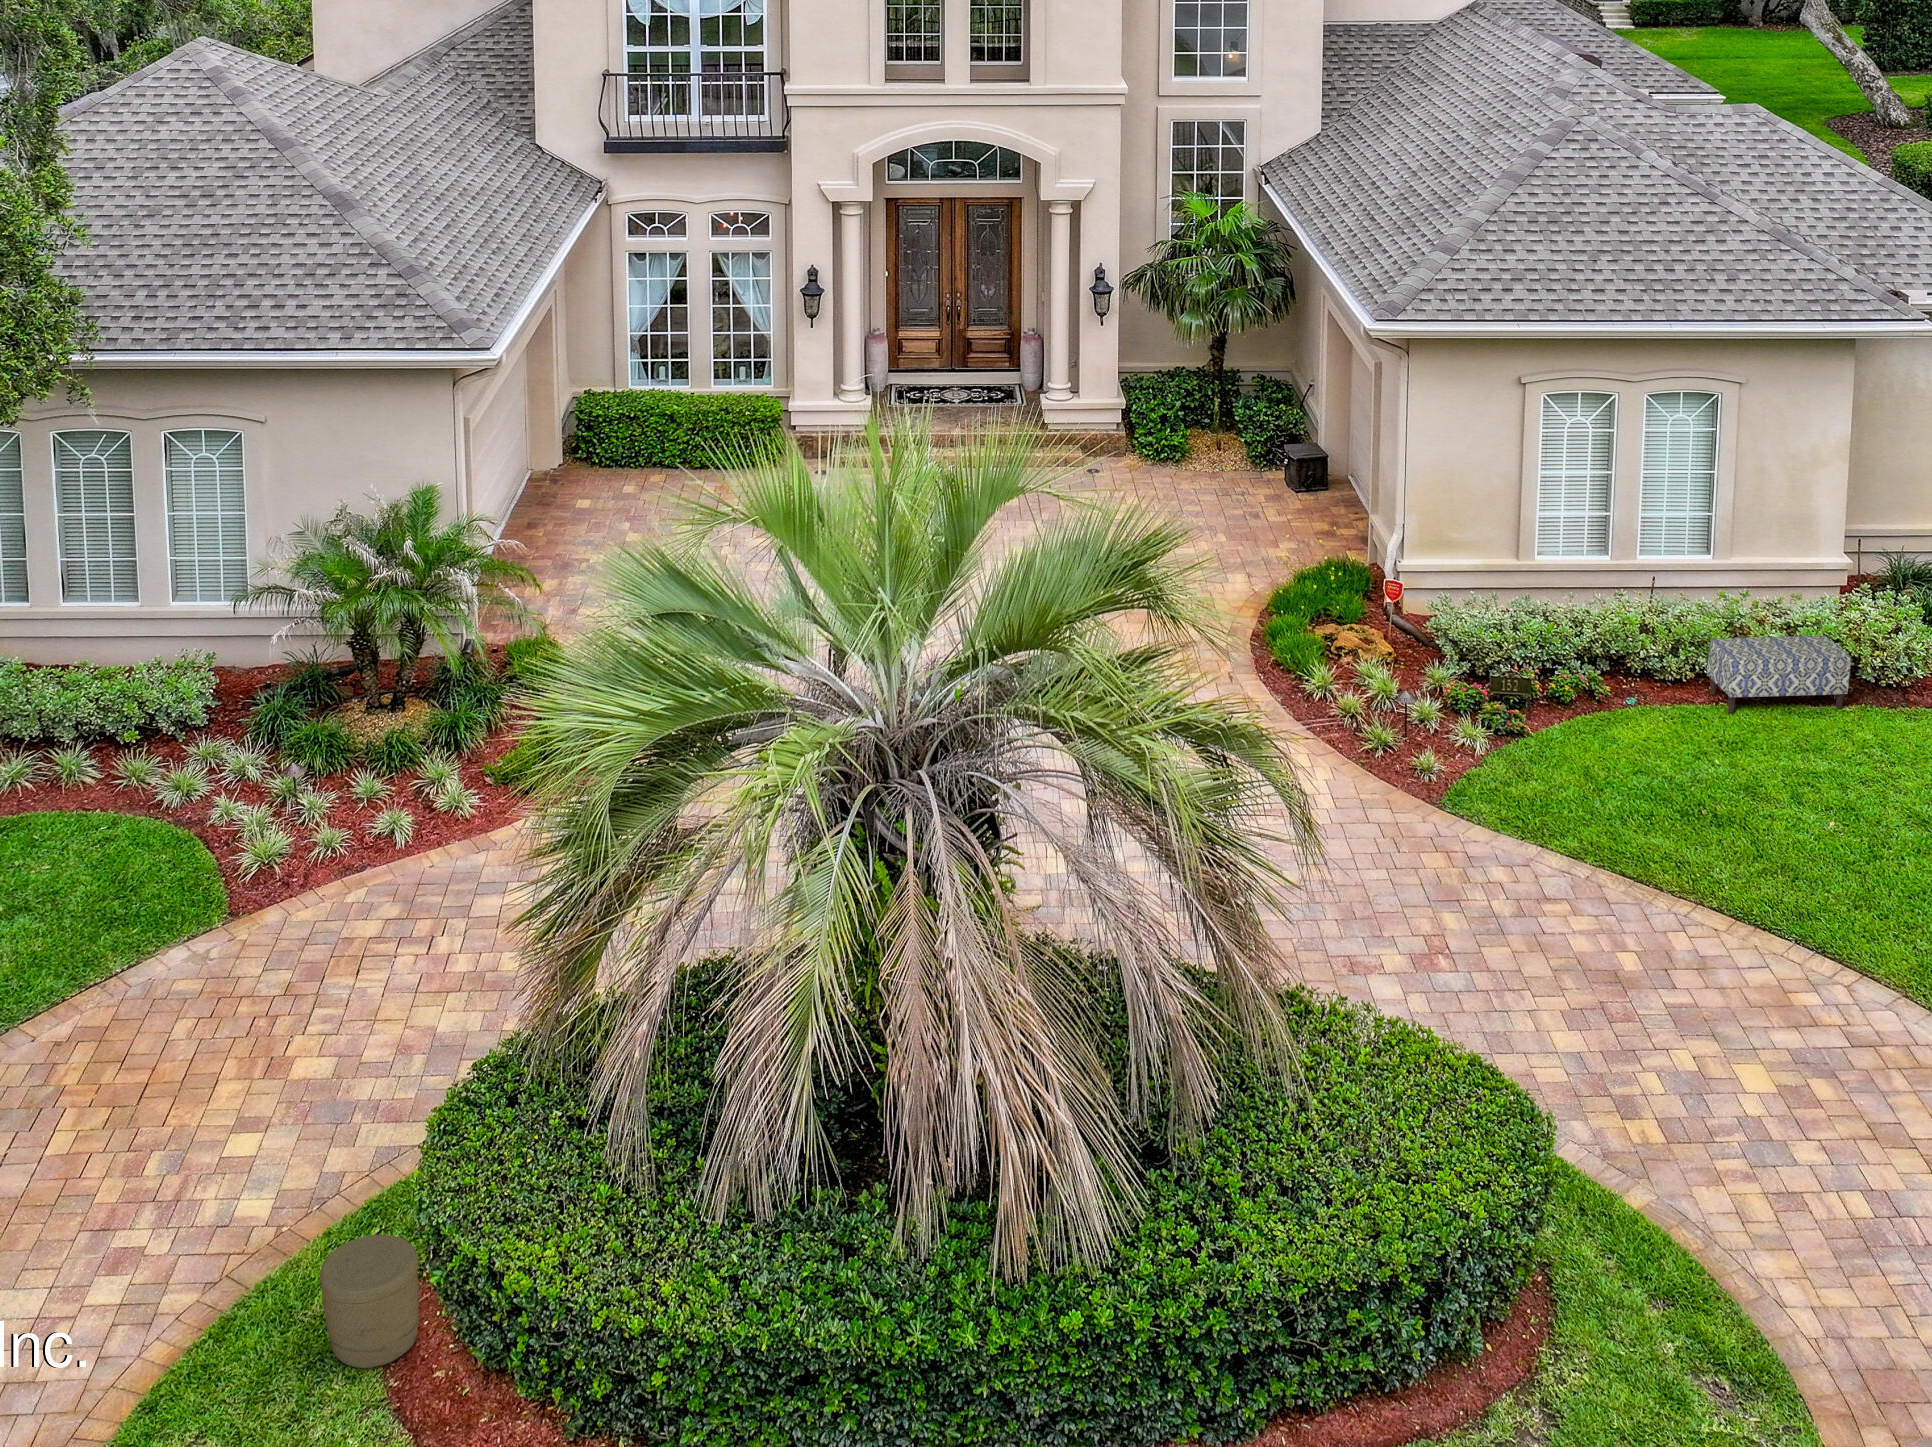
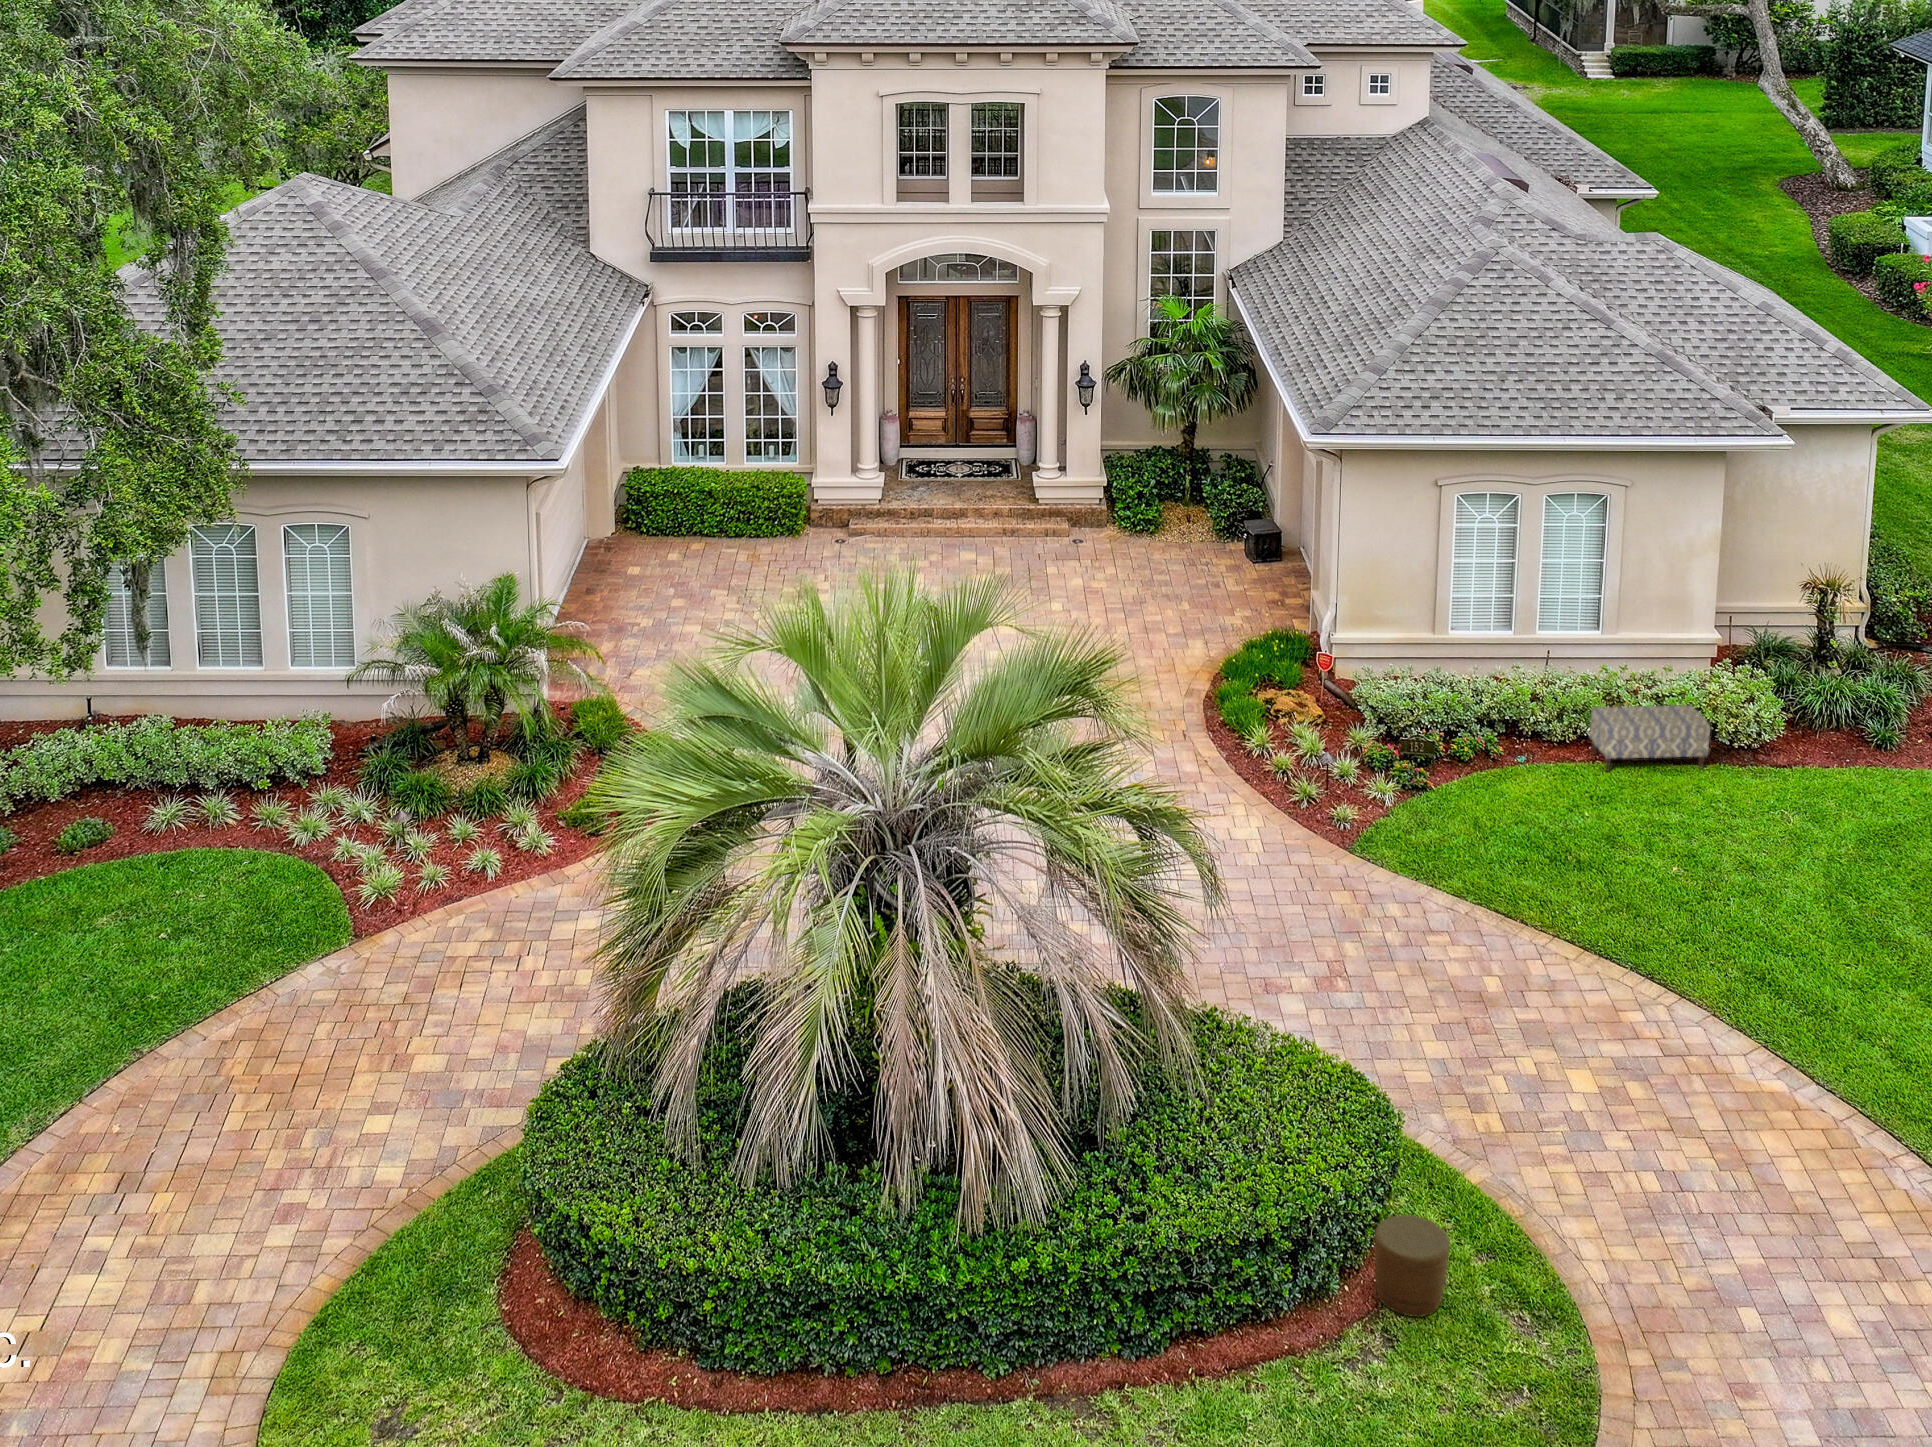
woven basket: present [320,1235,419,1368] -> present [1374,1215,1450,1318]

